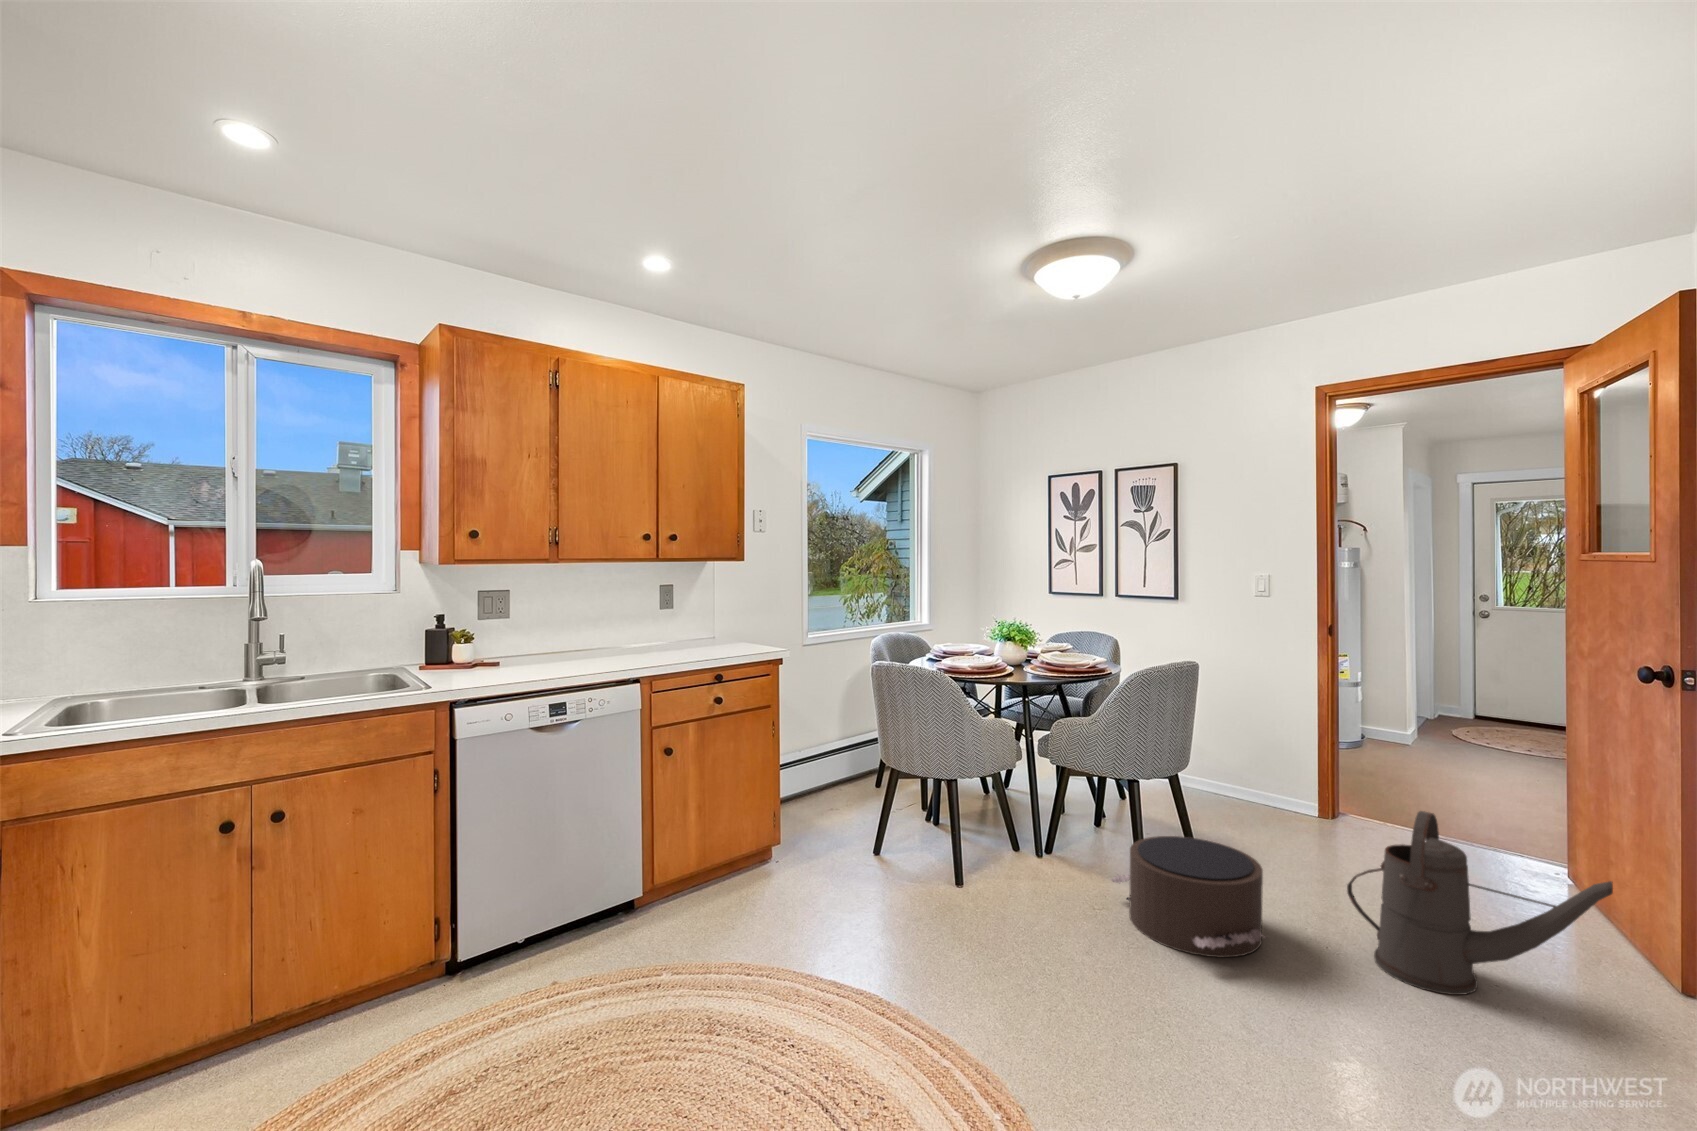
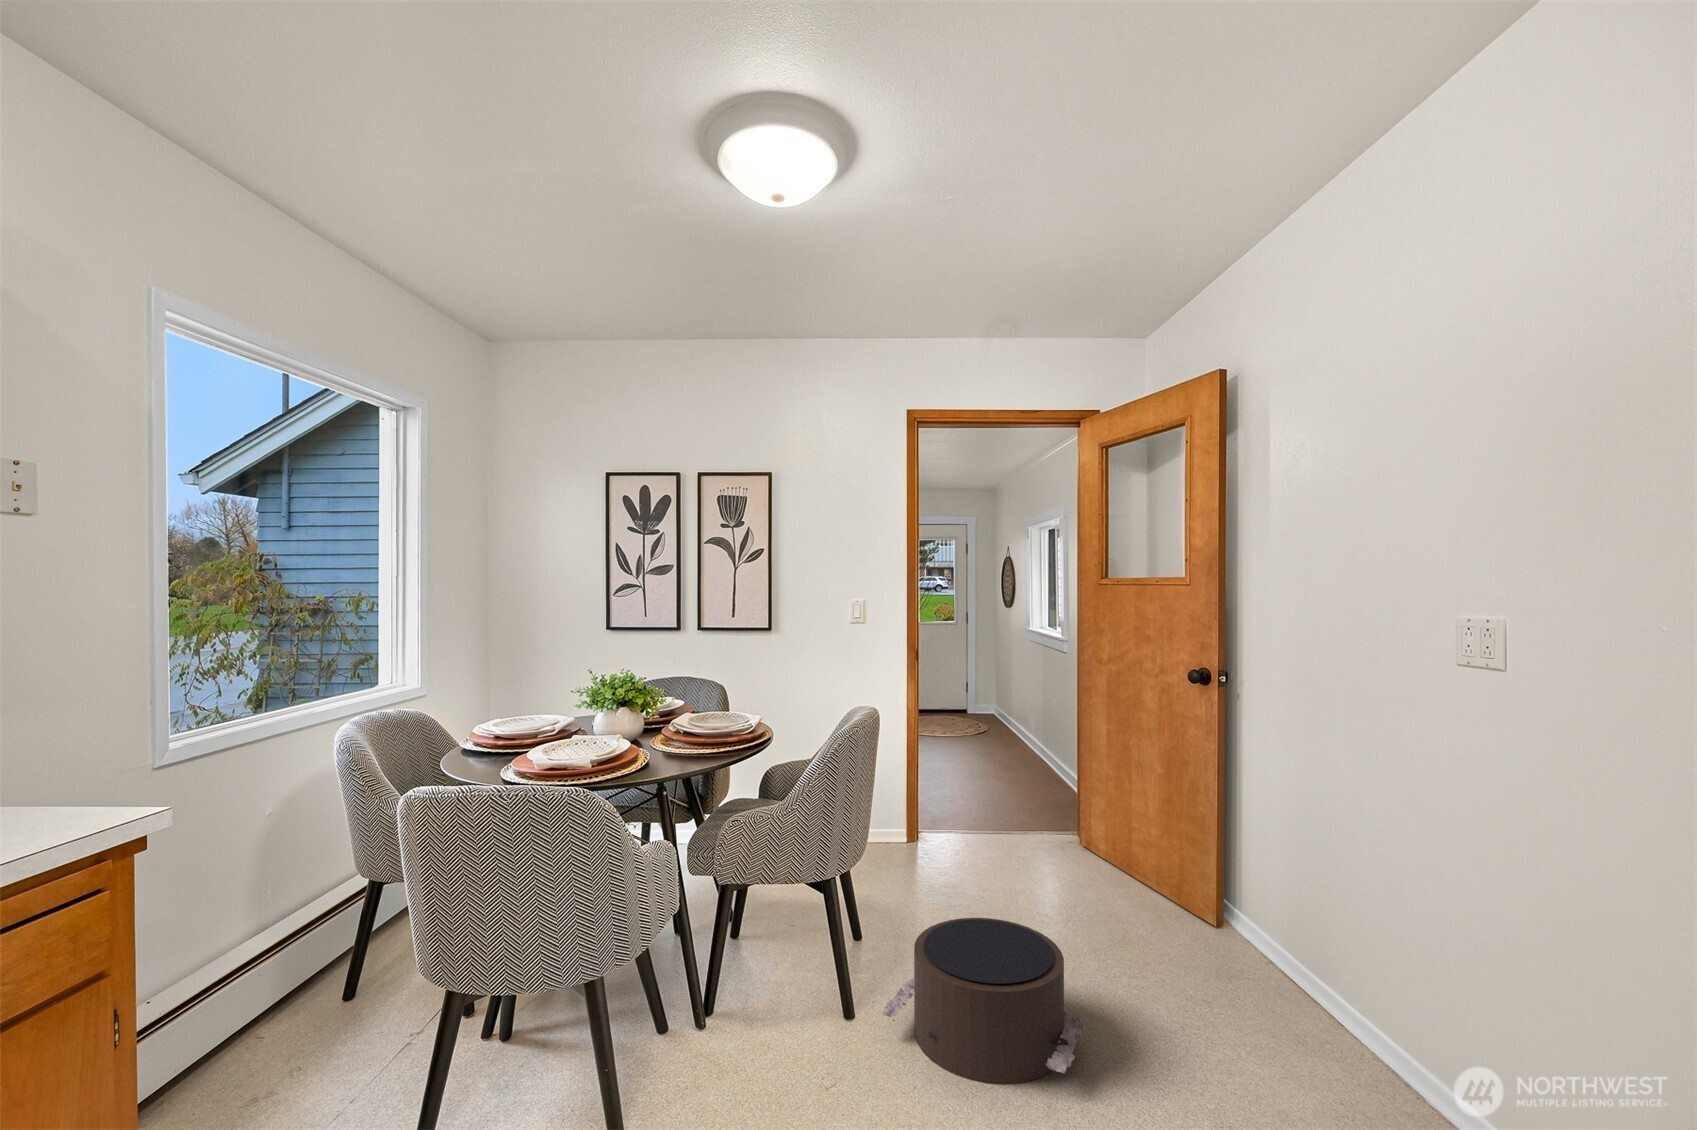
watering can: present [1347,811,1613,995] -> none [1094,829,1289,1009]

